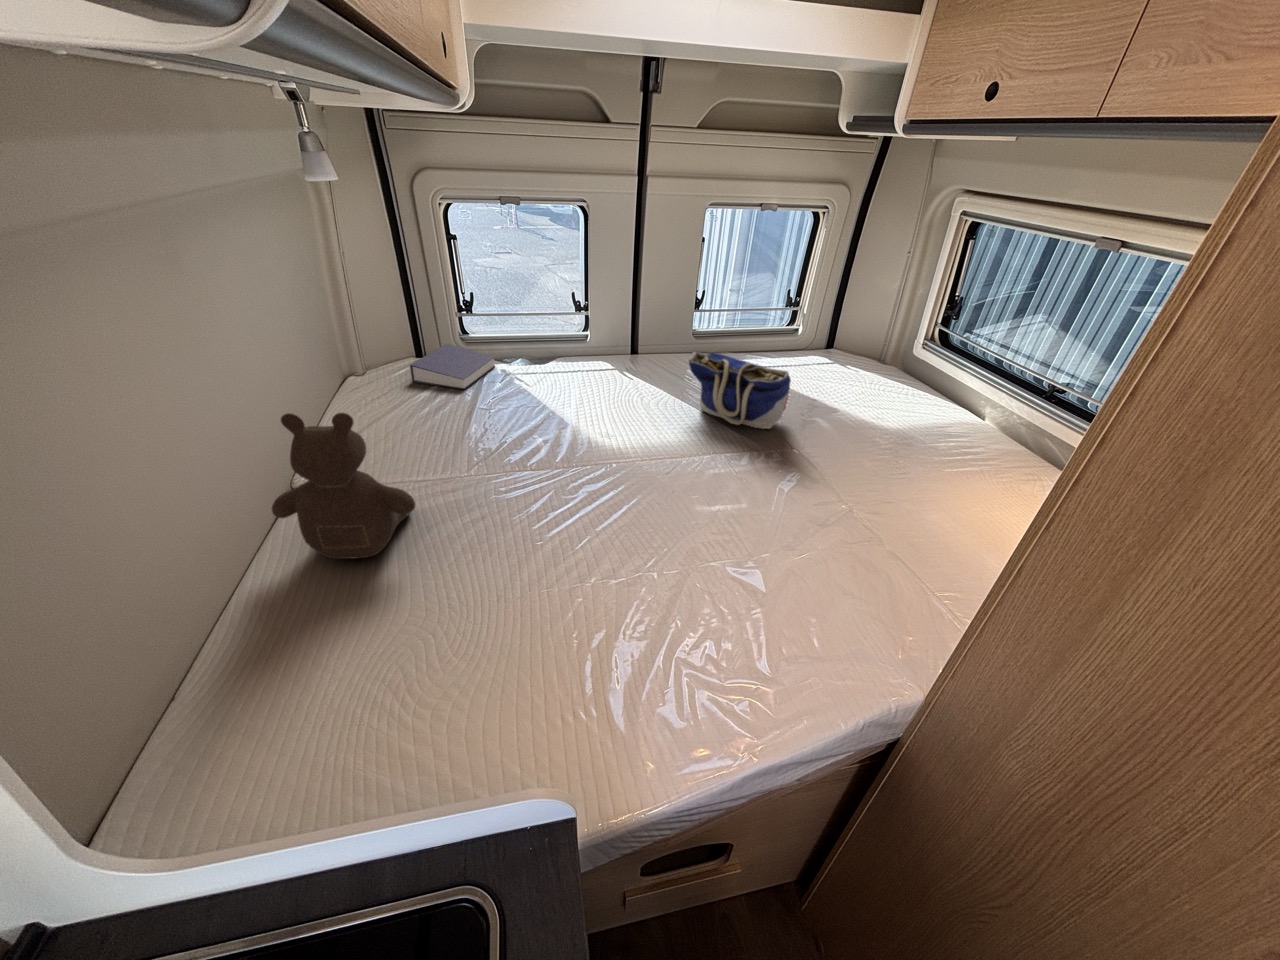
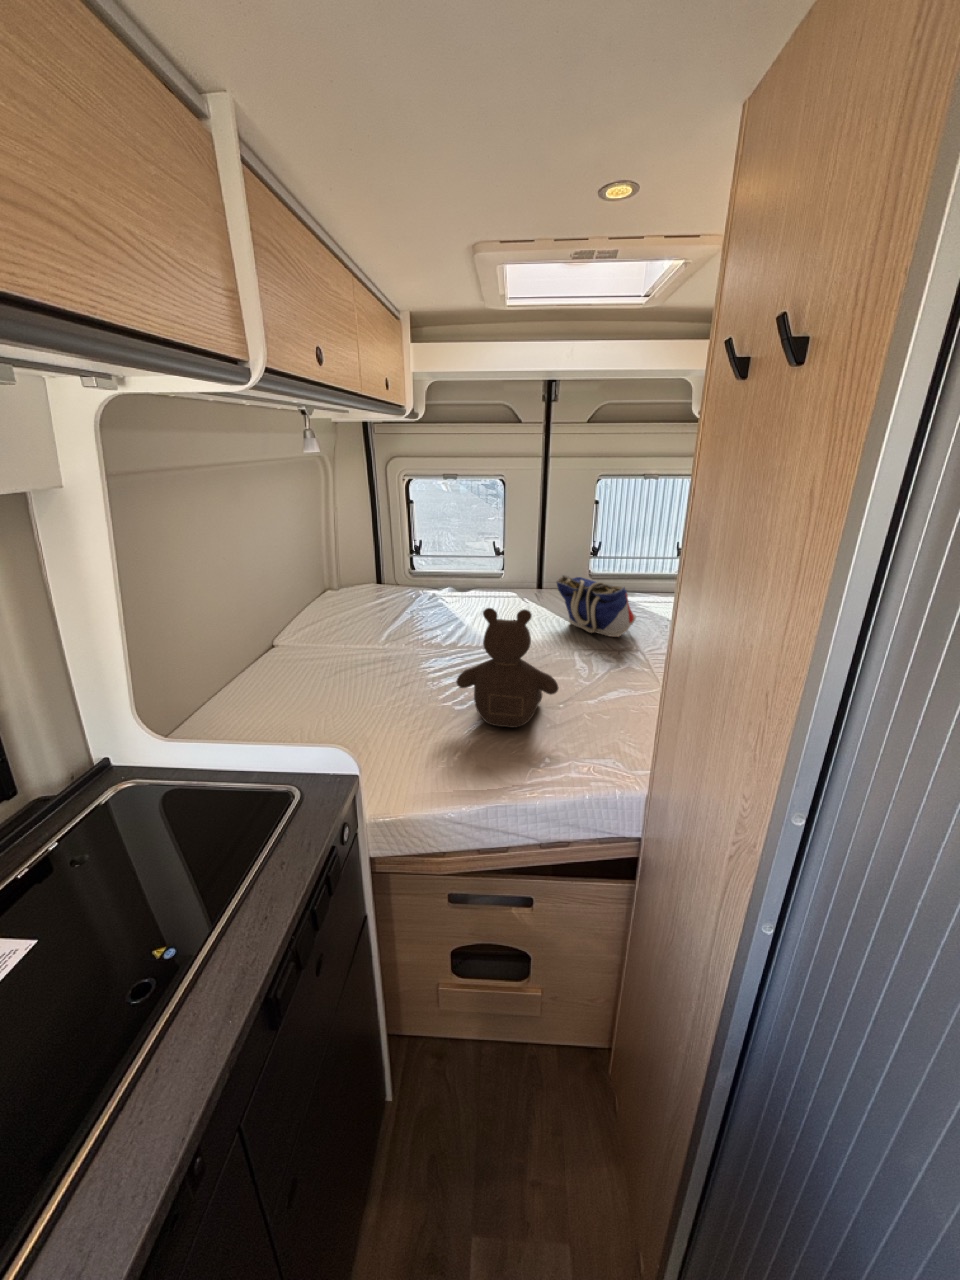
book: present [410,344,495,389] -> none [366,575,428,602]
teddy bear: present [272,413,415,559] -> present [457,608,559,728]

